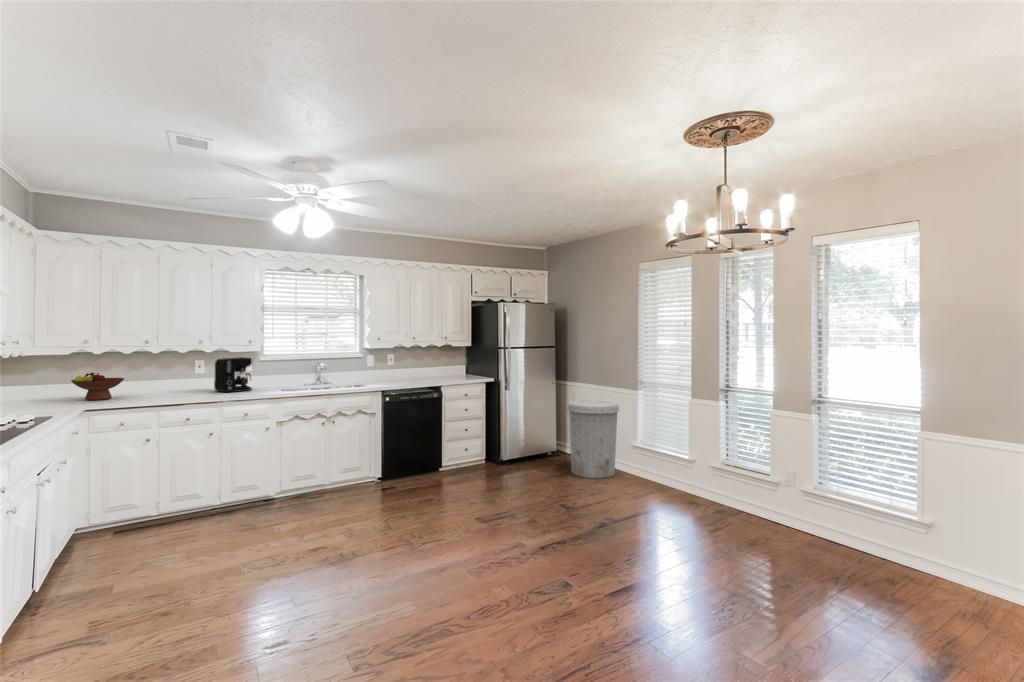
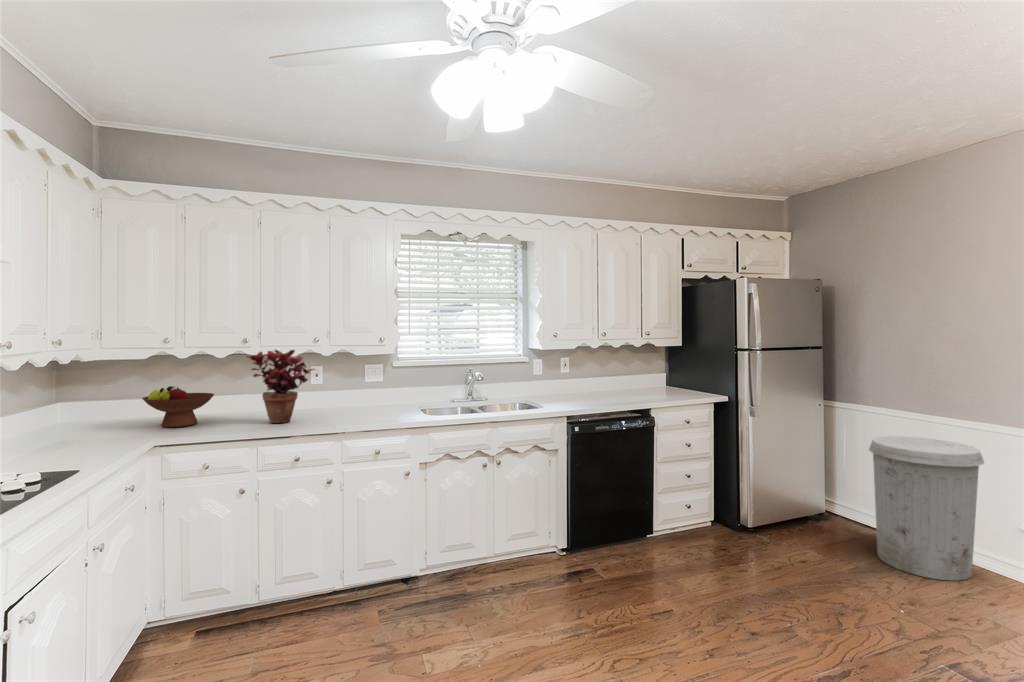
potted plant: none [149,348,201,397] -> present [247,350,314,423]
coffee maker: present [214,357,252,392] -> none [333,363,384,415]

